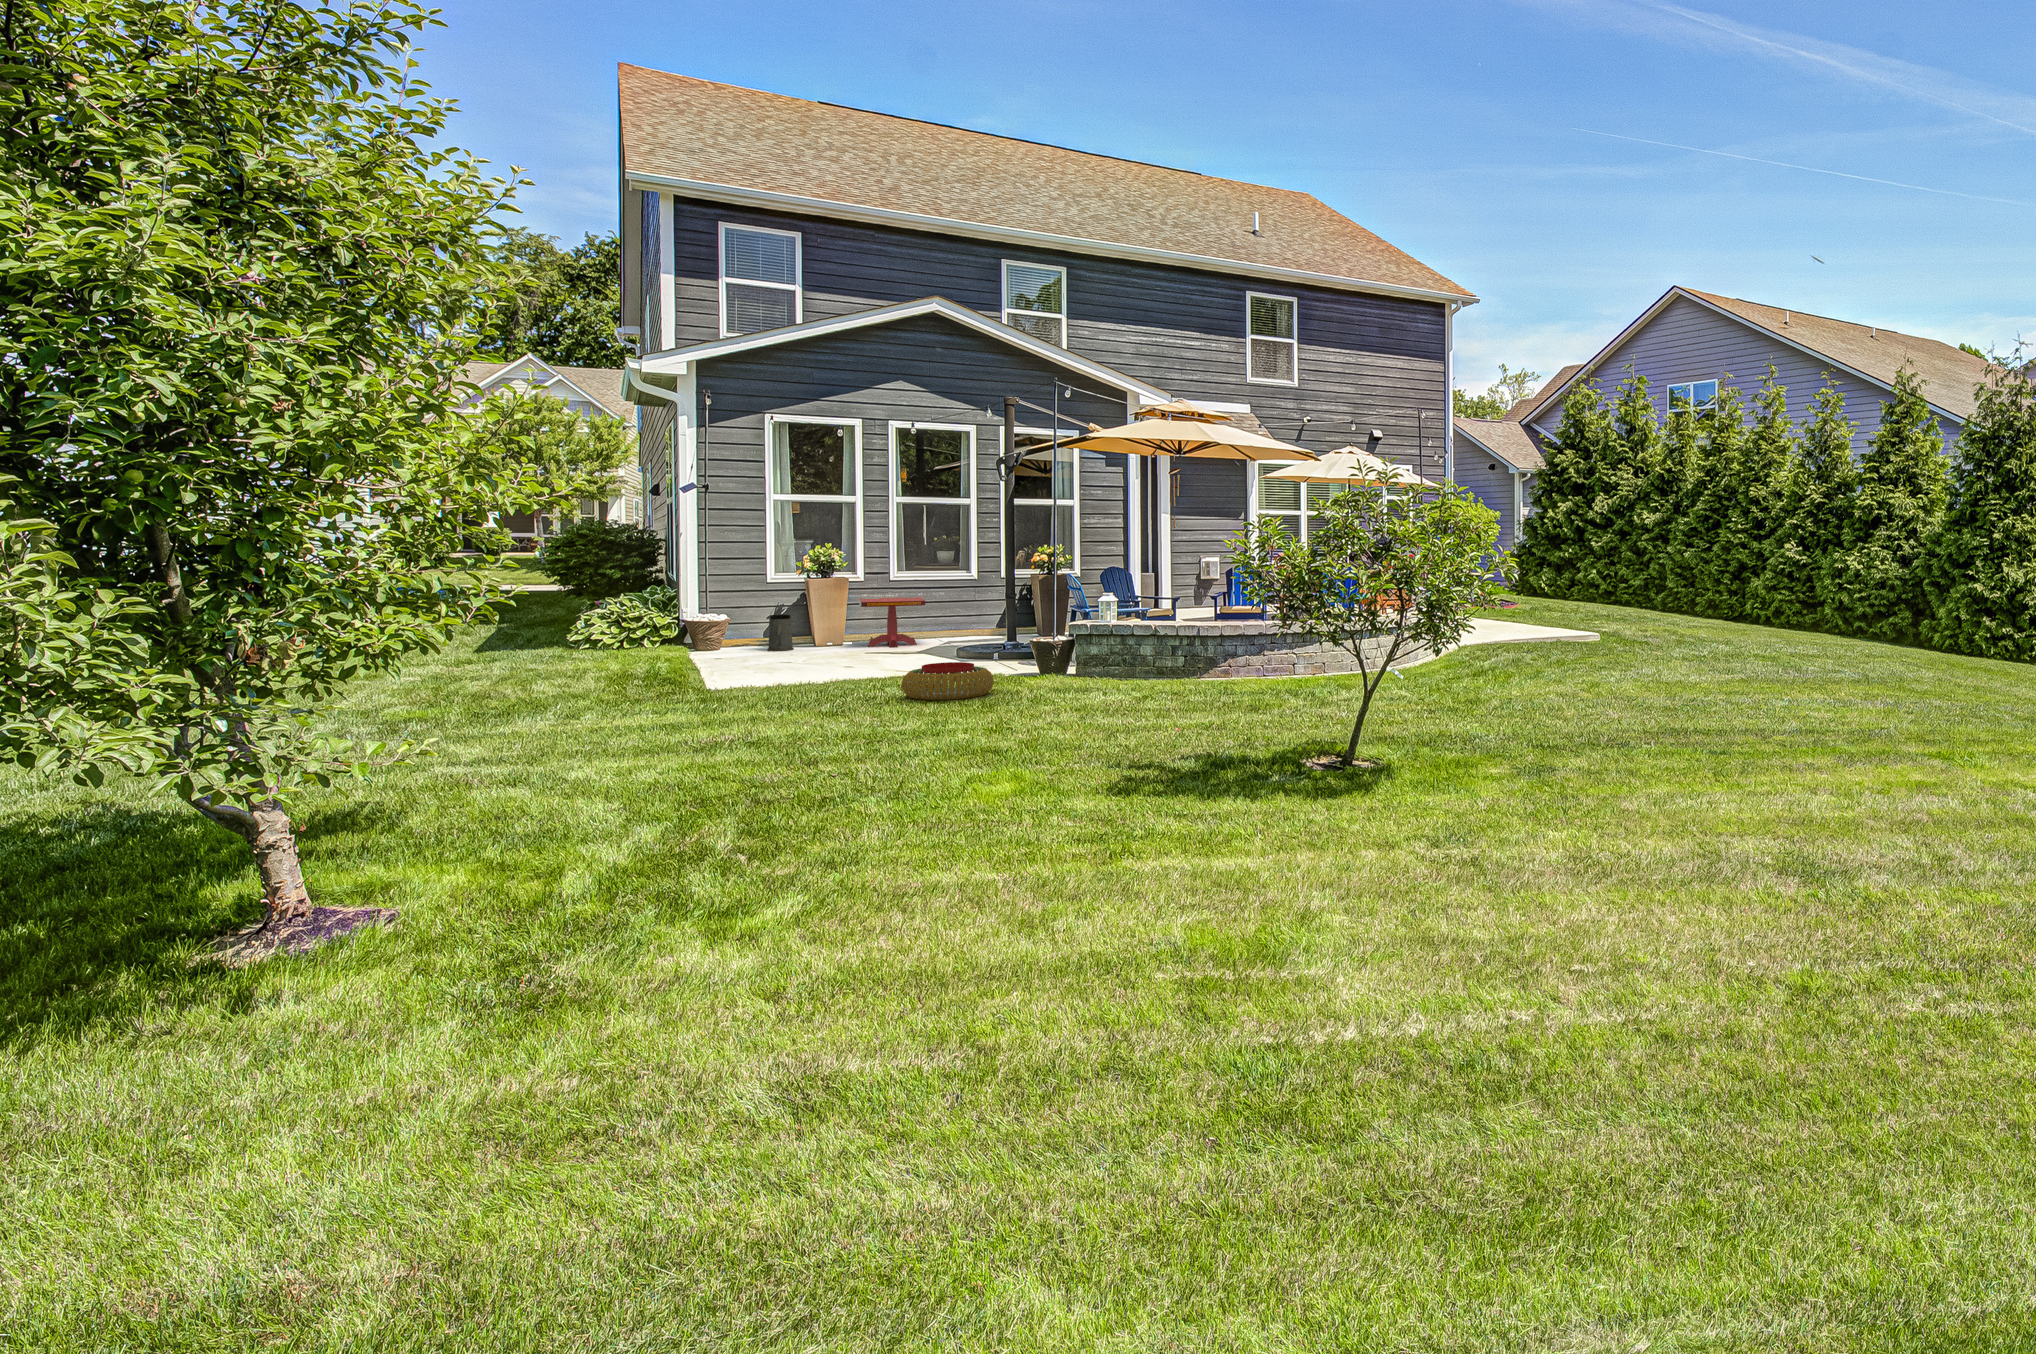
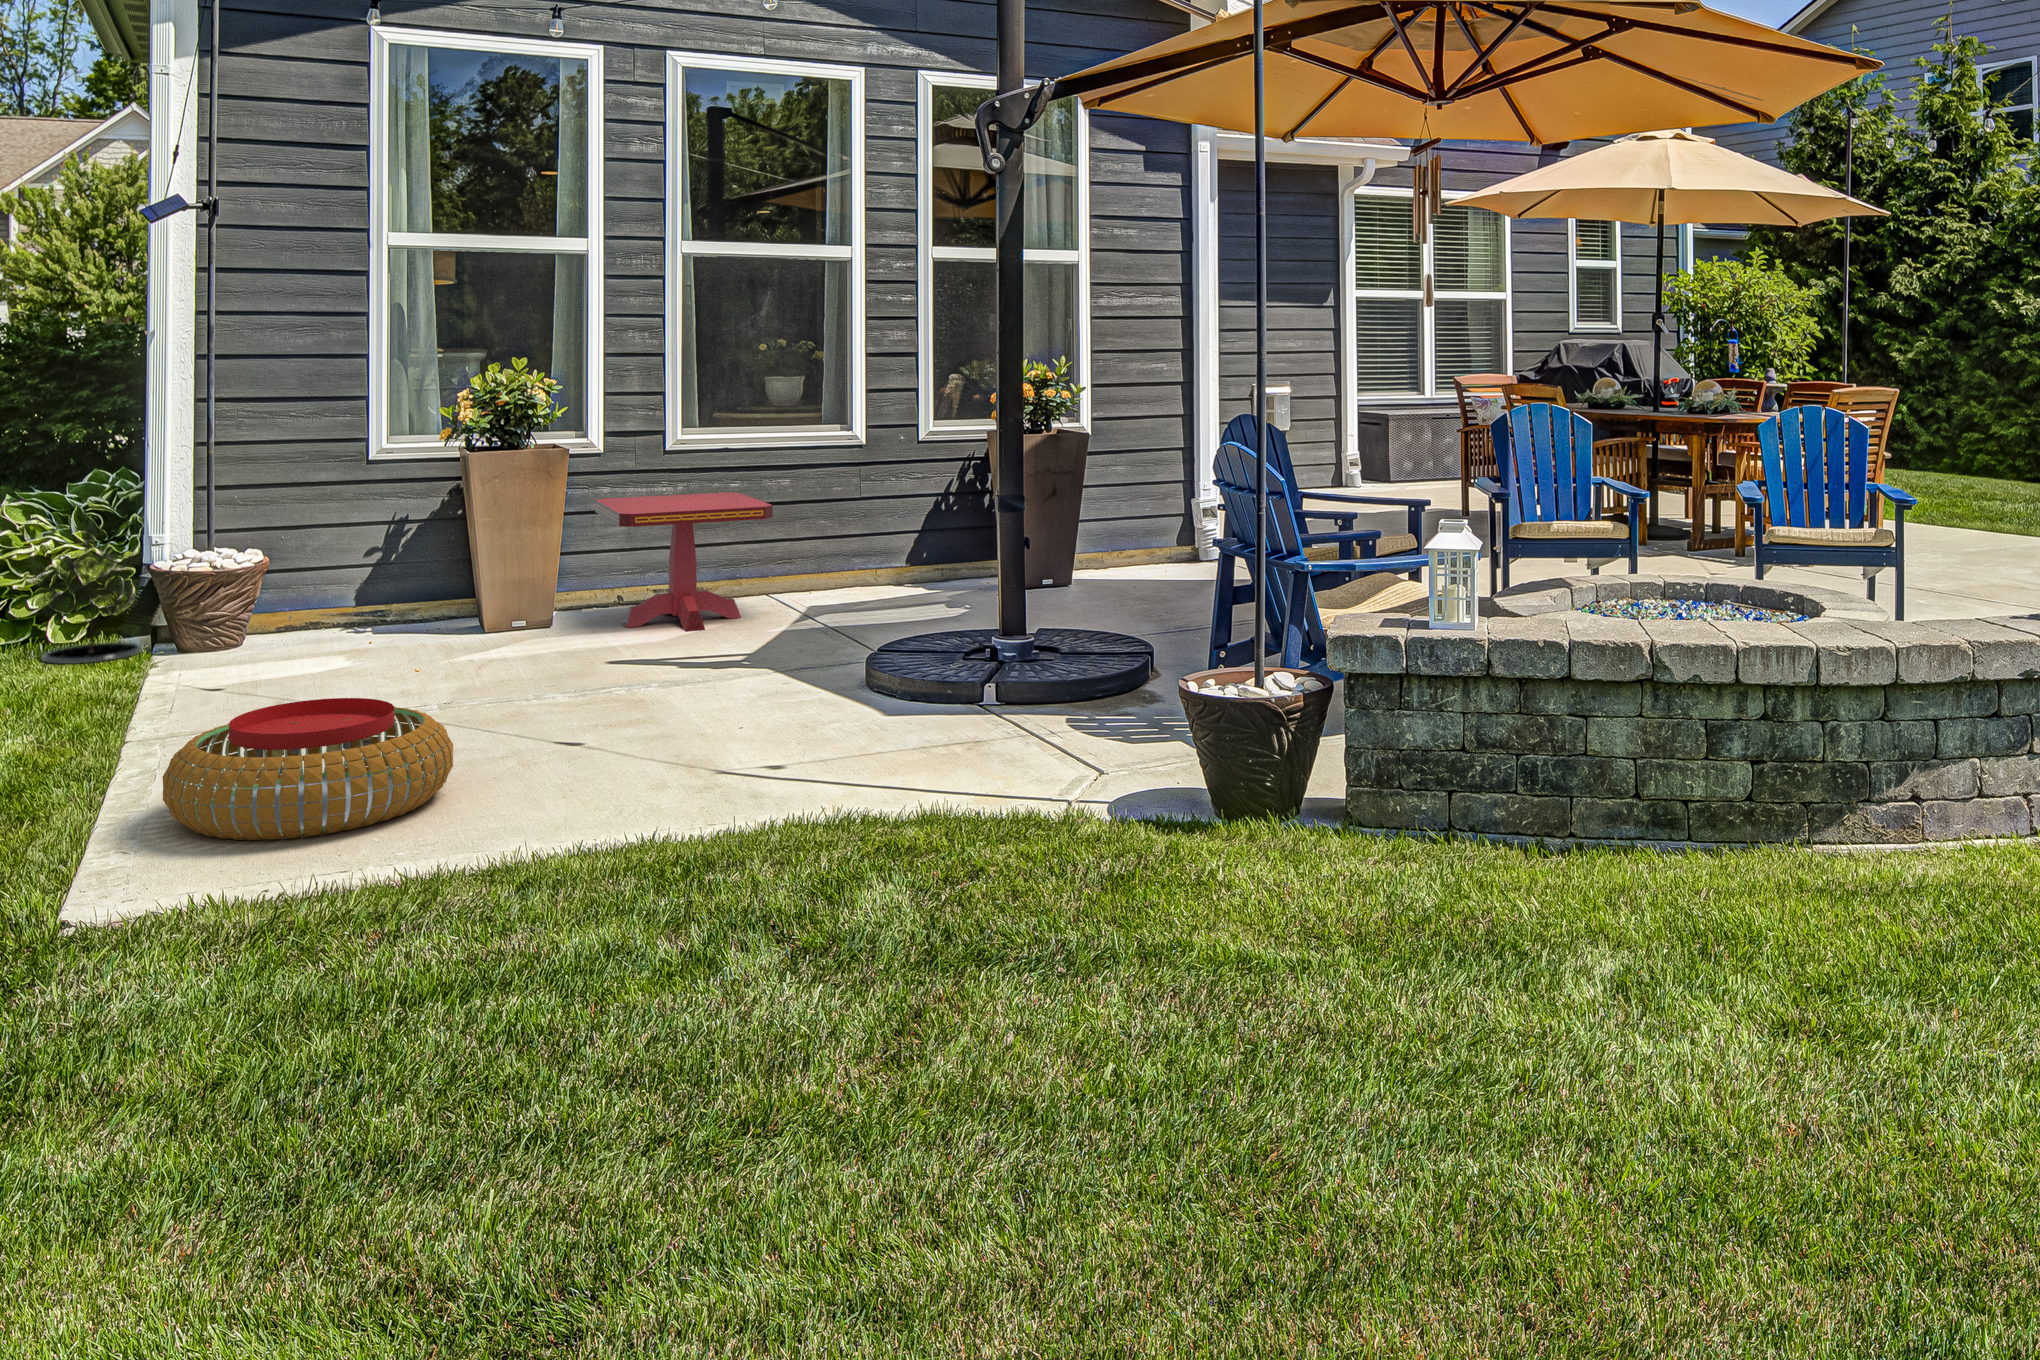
potted tree: none [635,596,681,653] -> present [31,509,143,664]
watering can: present [768,606,794,651] -> none [375,527,442,652]
pouf: present [902,662,994,700] -> present [163,698,453,840]

